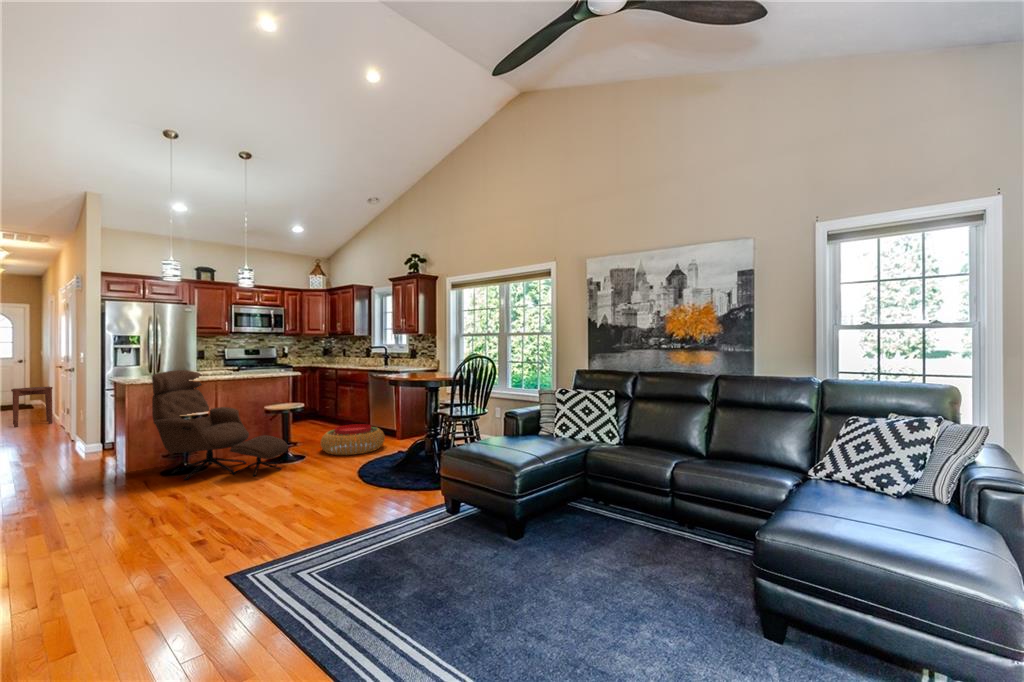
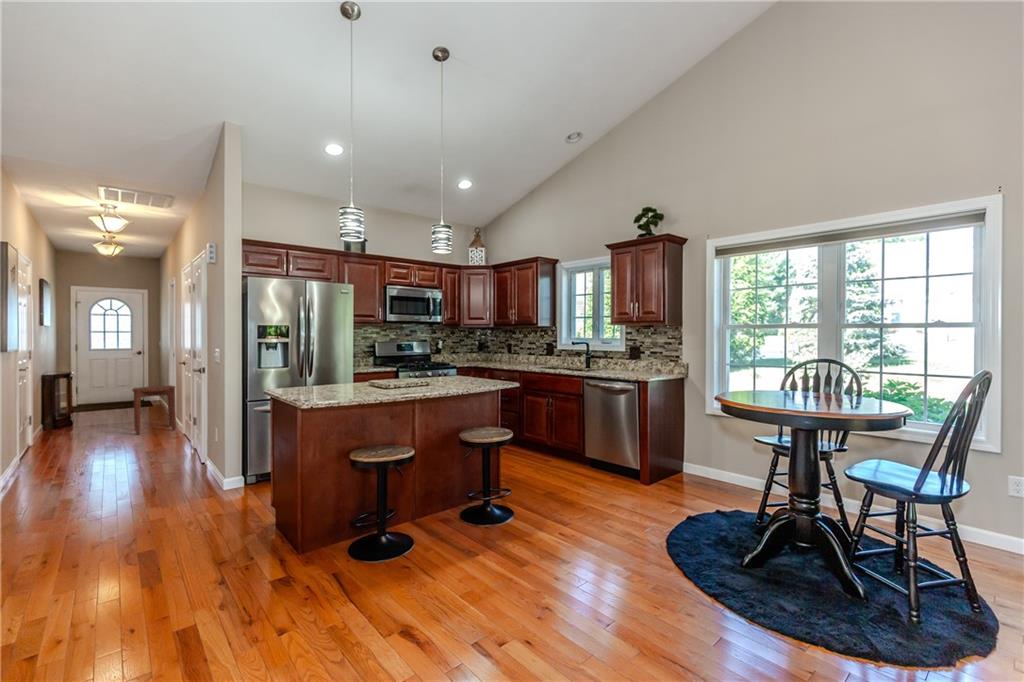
lounge chair: present [152,370,288,480] -> none [339,380,535,569]
pouf: present [321,424,385,455] -> none [551,462,646,518]

